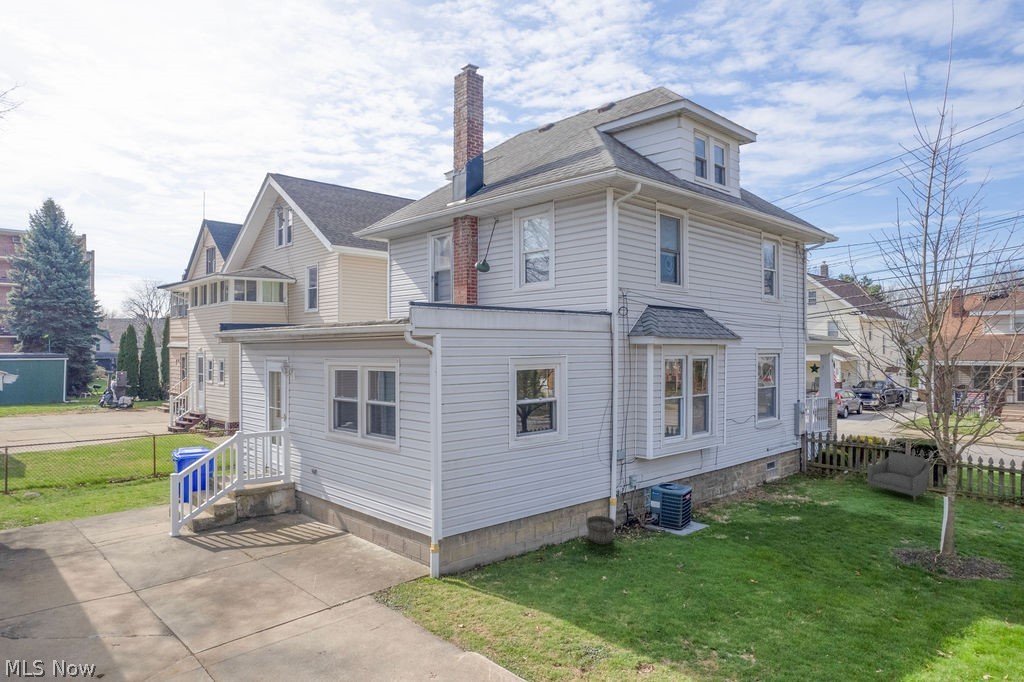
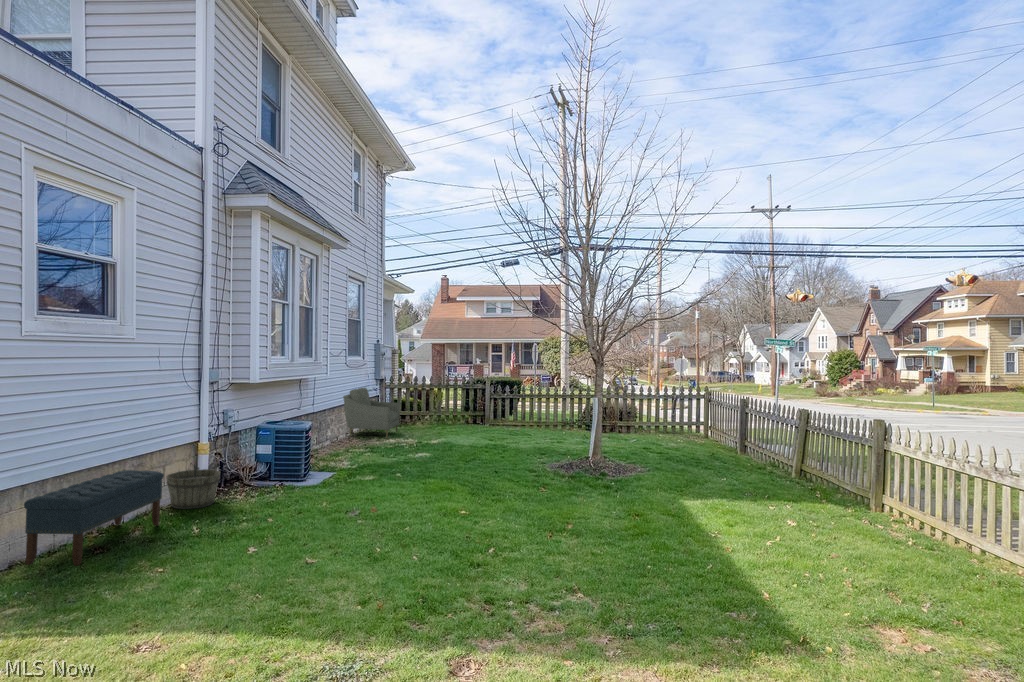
chair: present [867,452,930,503] -> present [343,388,400,438]
bench: none [508,516,576,572] -> present [24,470,164,566]

